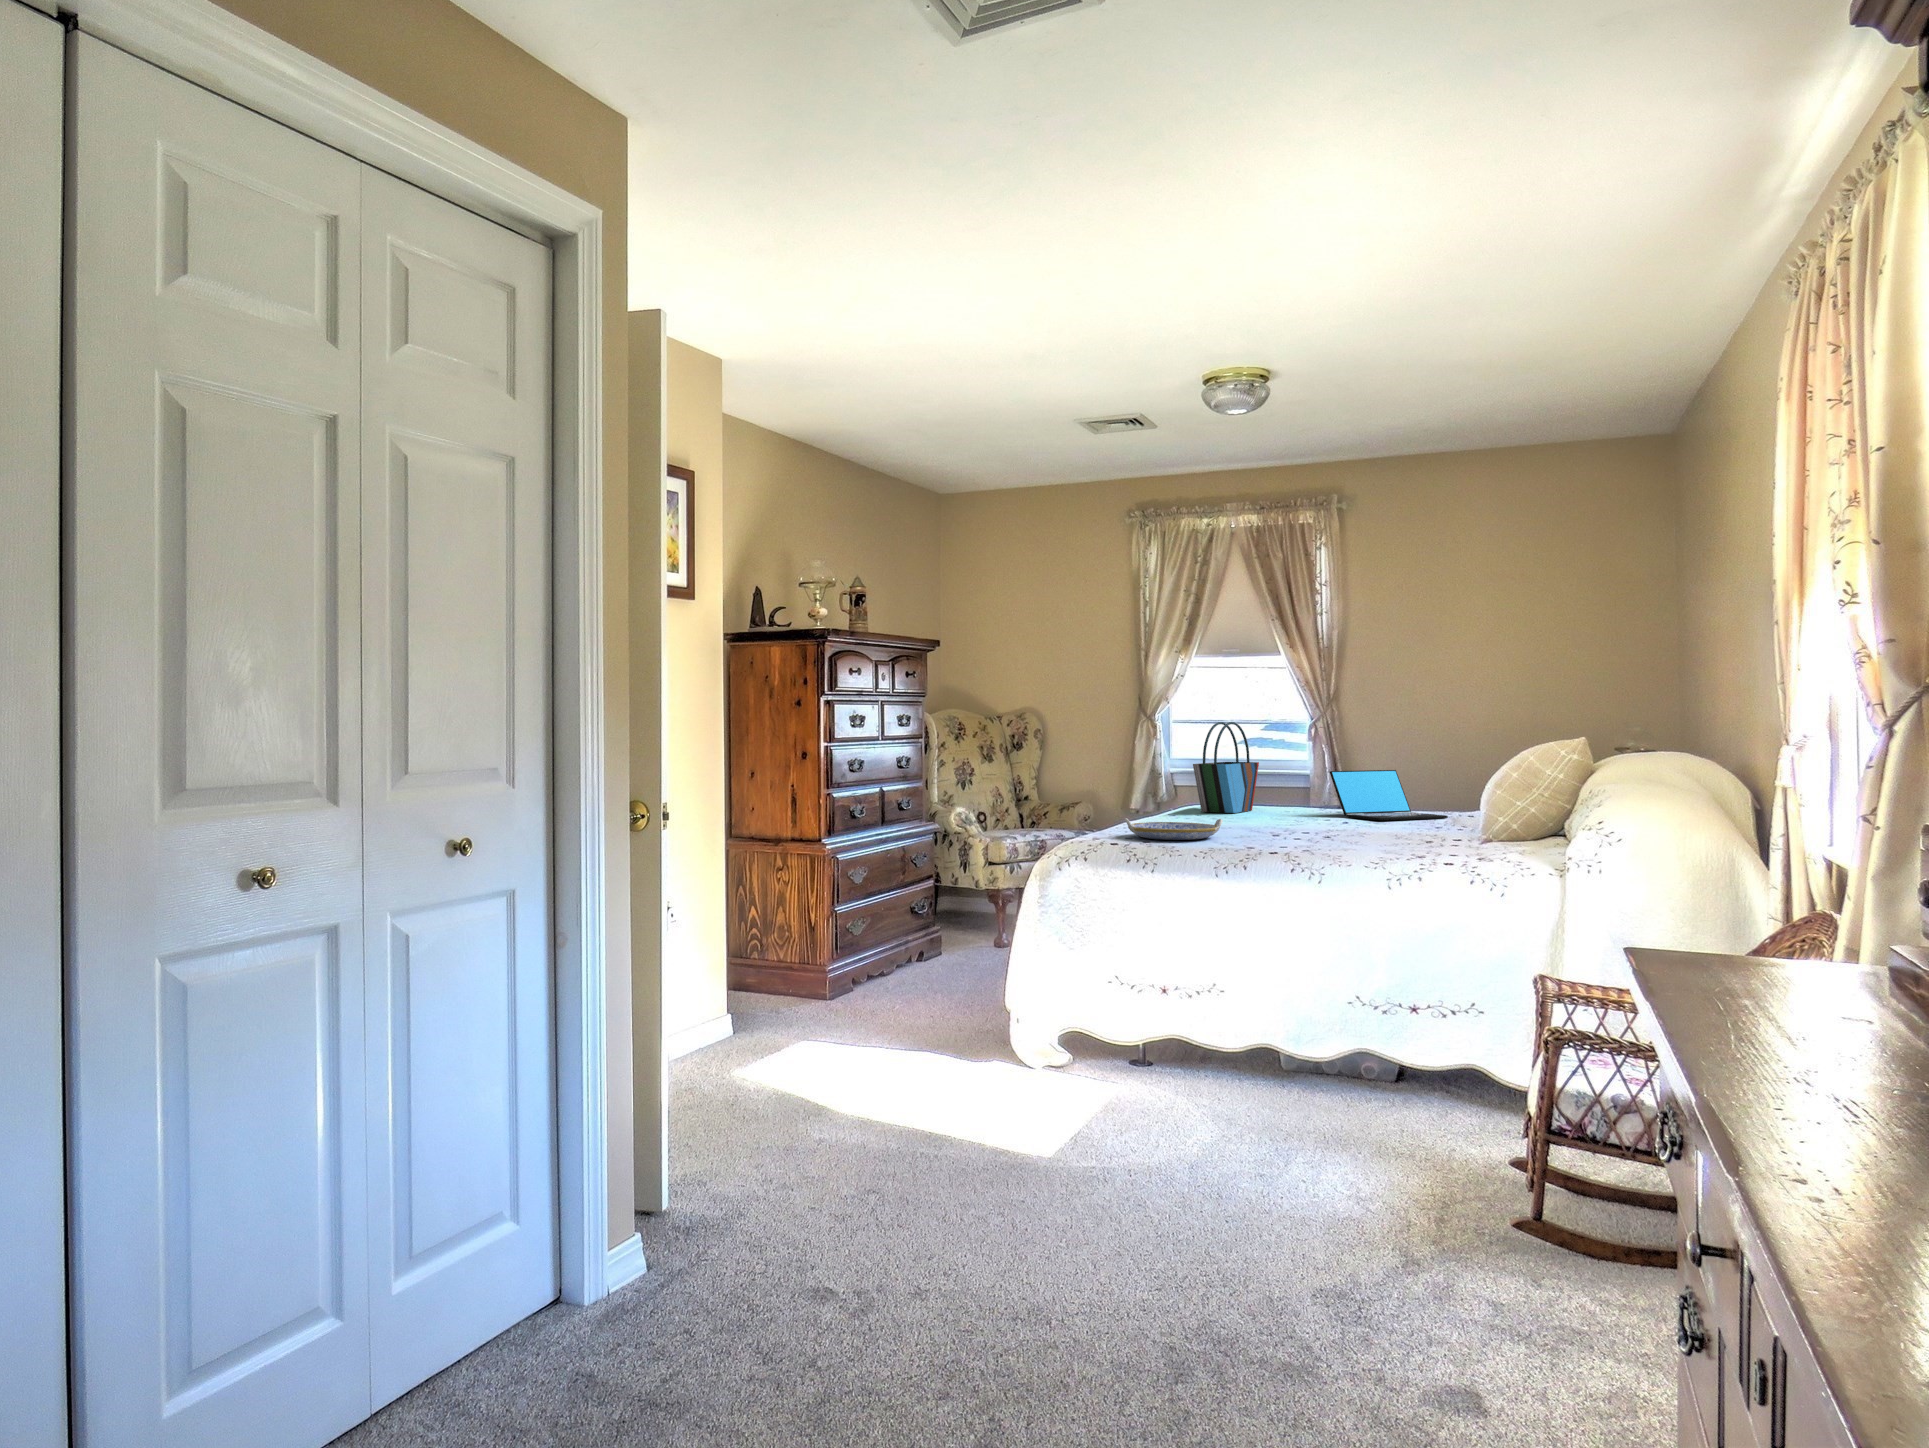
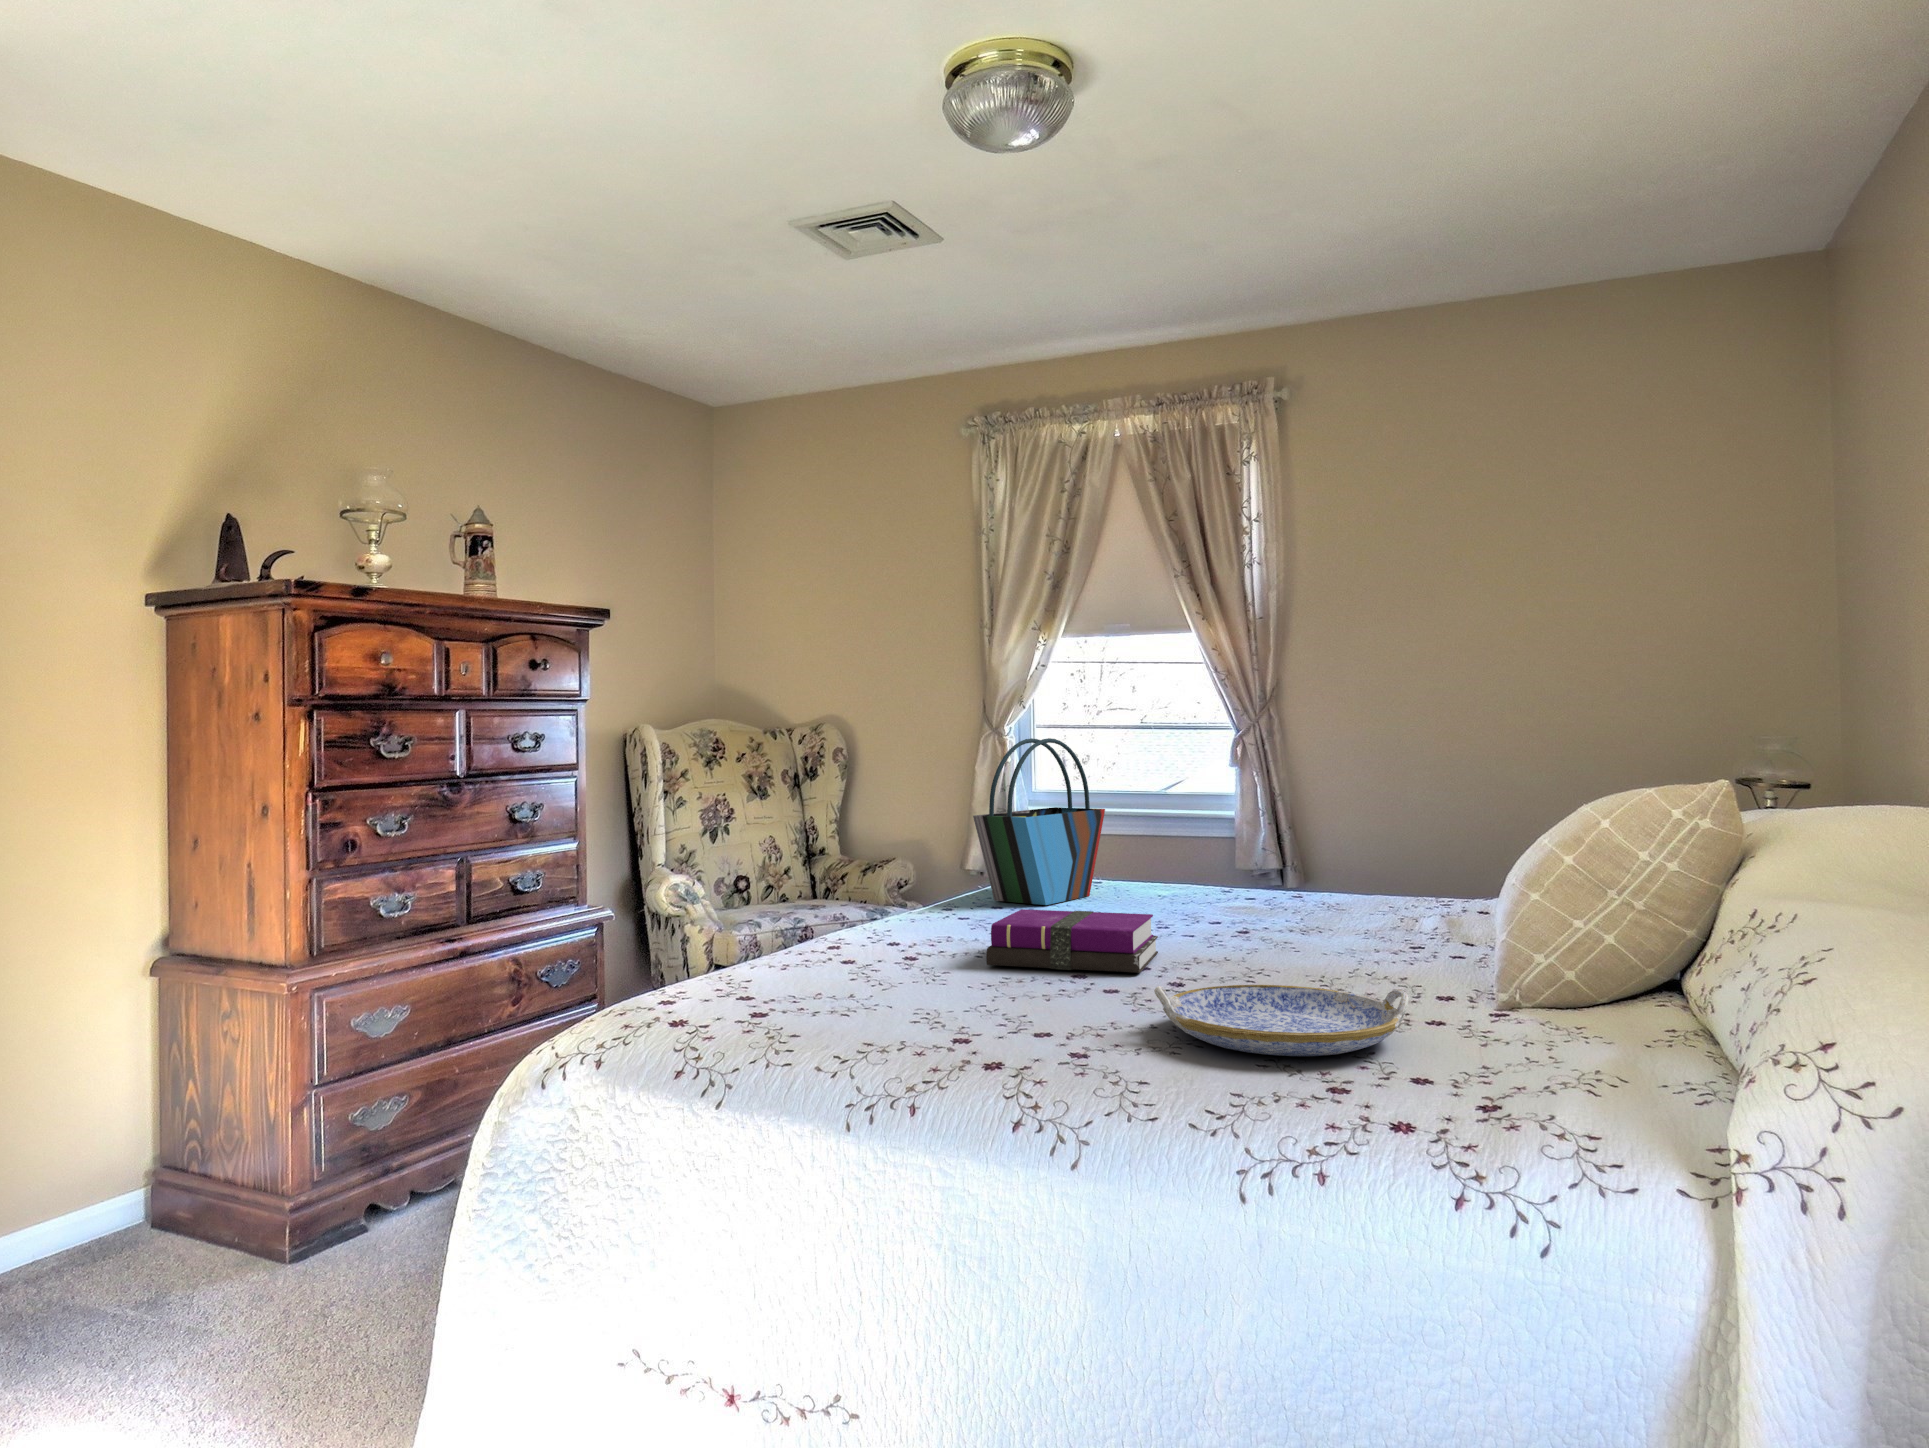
laptop: present [1330,770,1448,820] -> none [1214,824,1435,931]
notebook: none [1237,806,1315,831] -> present [986,909,1158,973]
serving tray: present [1125,818,1223,840] -> present [1154,985,1409,1056]

